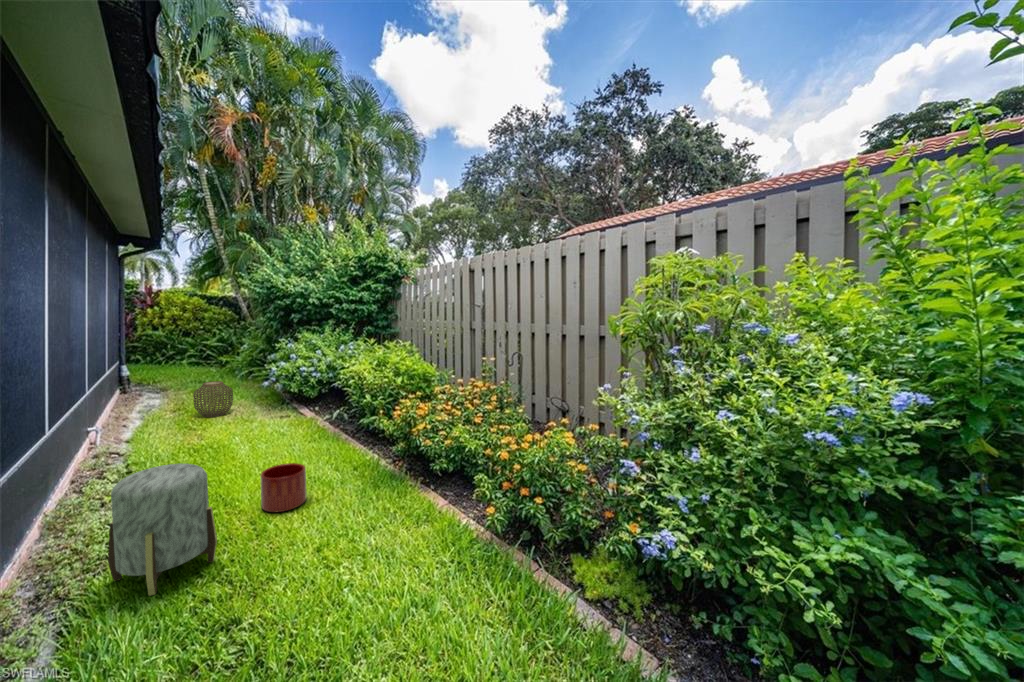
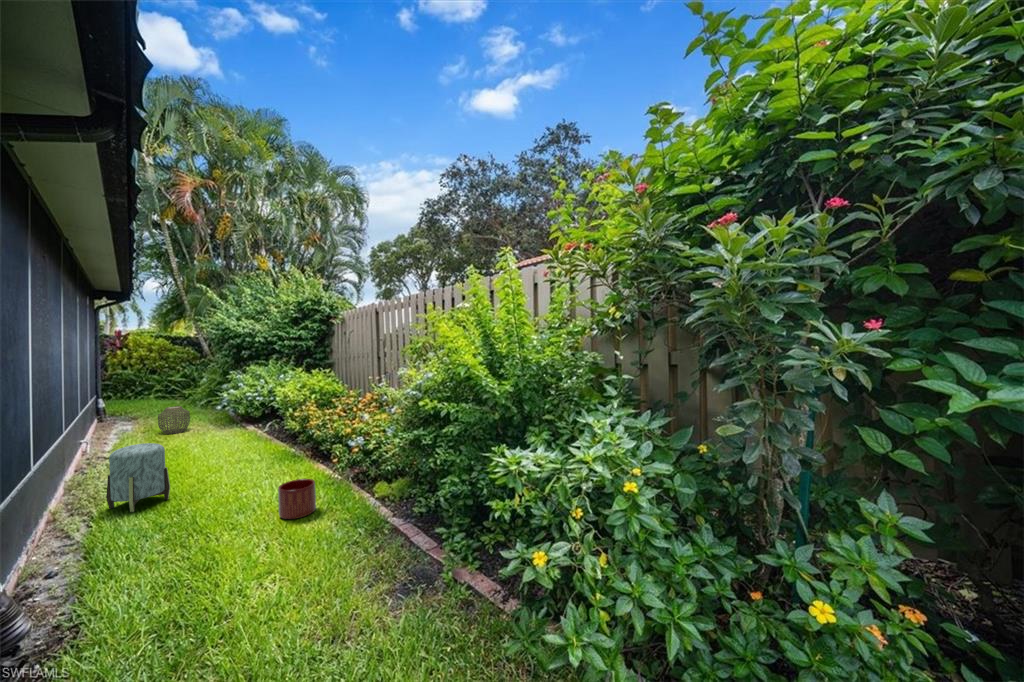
planter: present [261,463,306,512] -> present [278,479,316,519]

